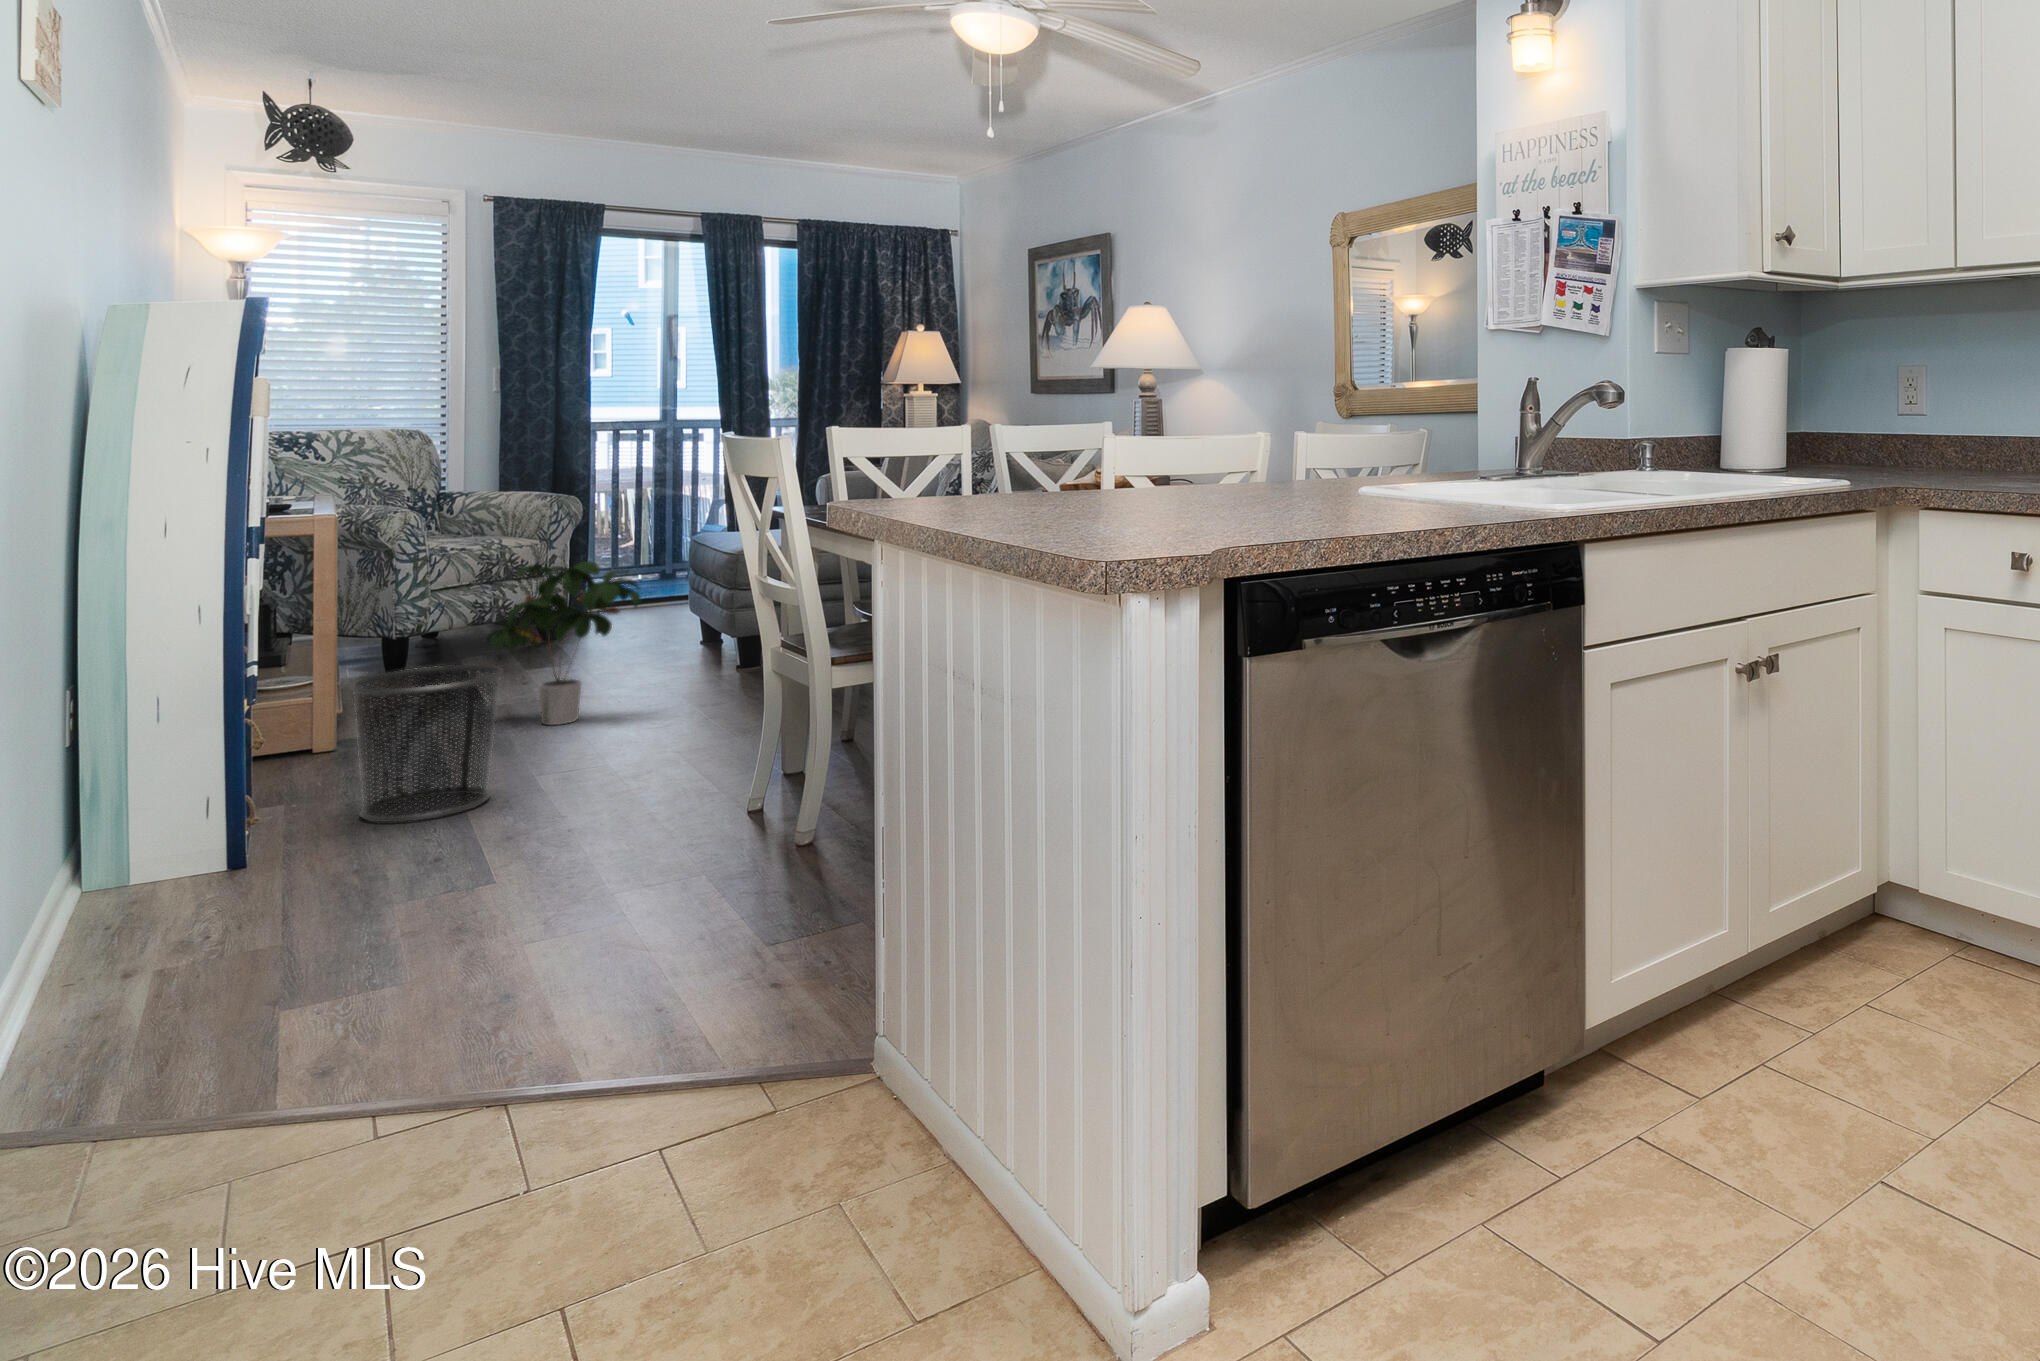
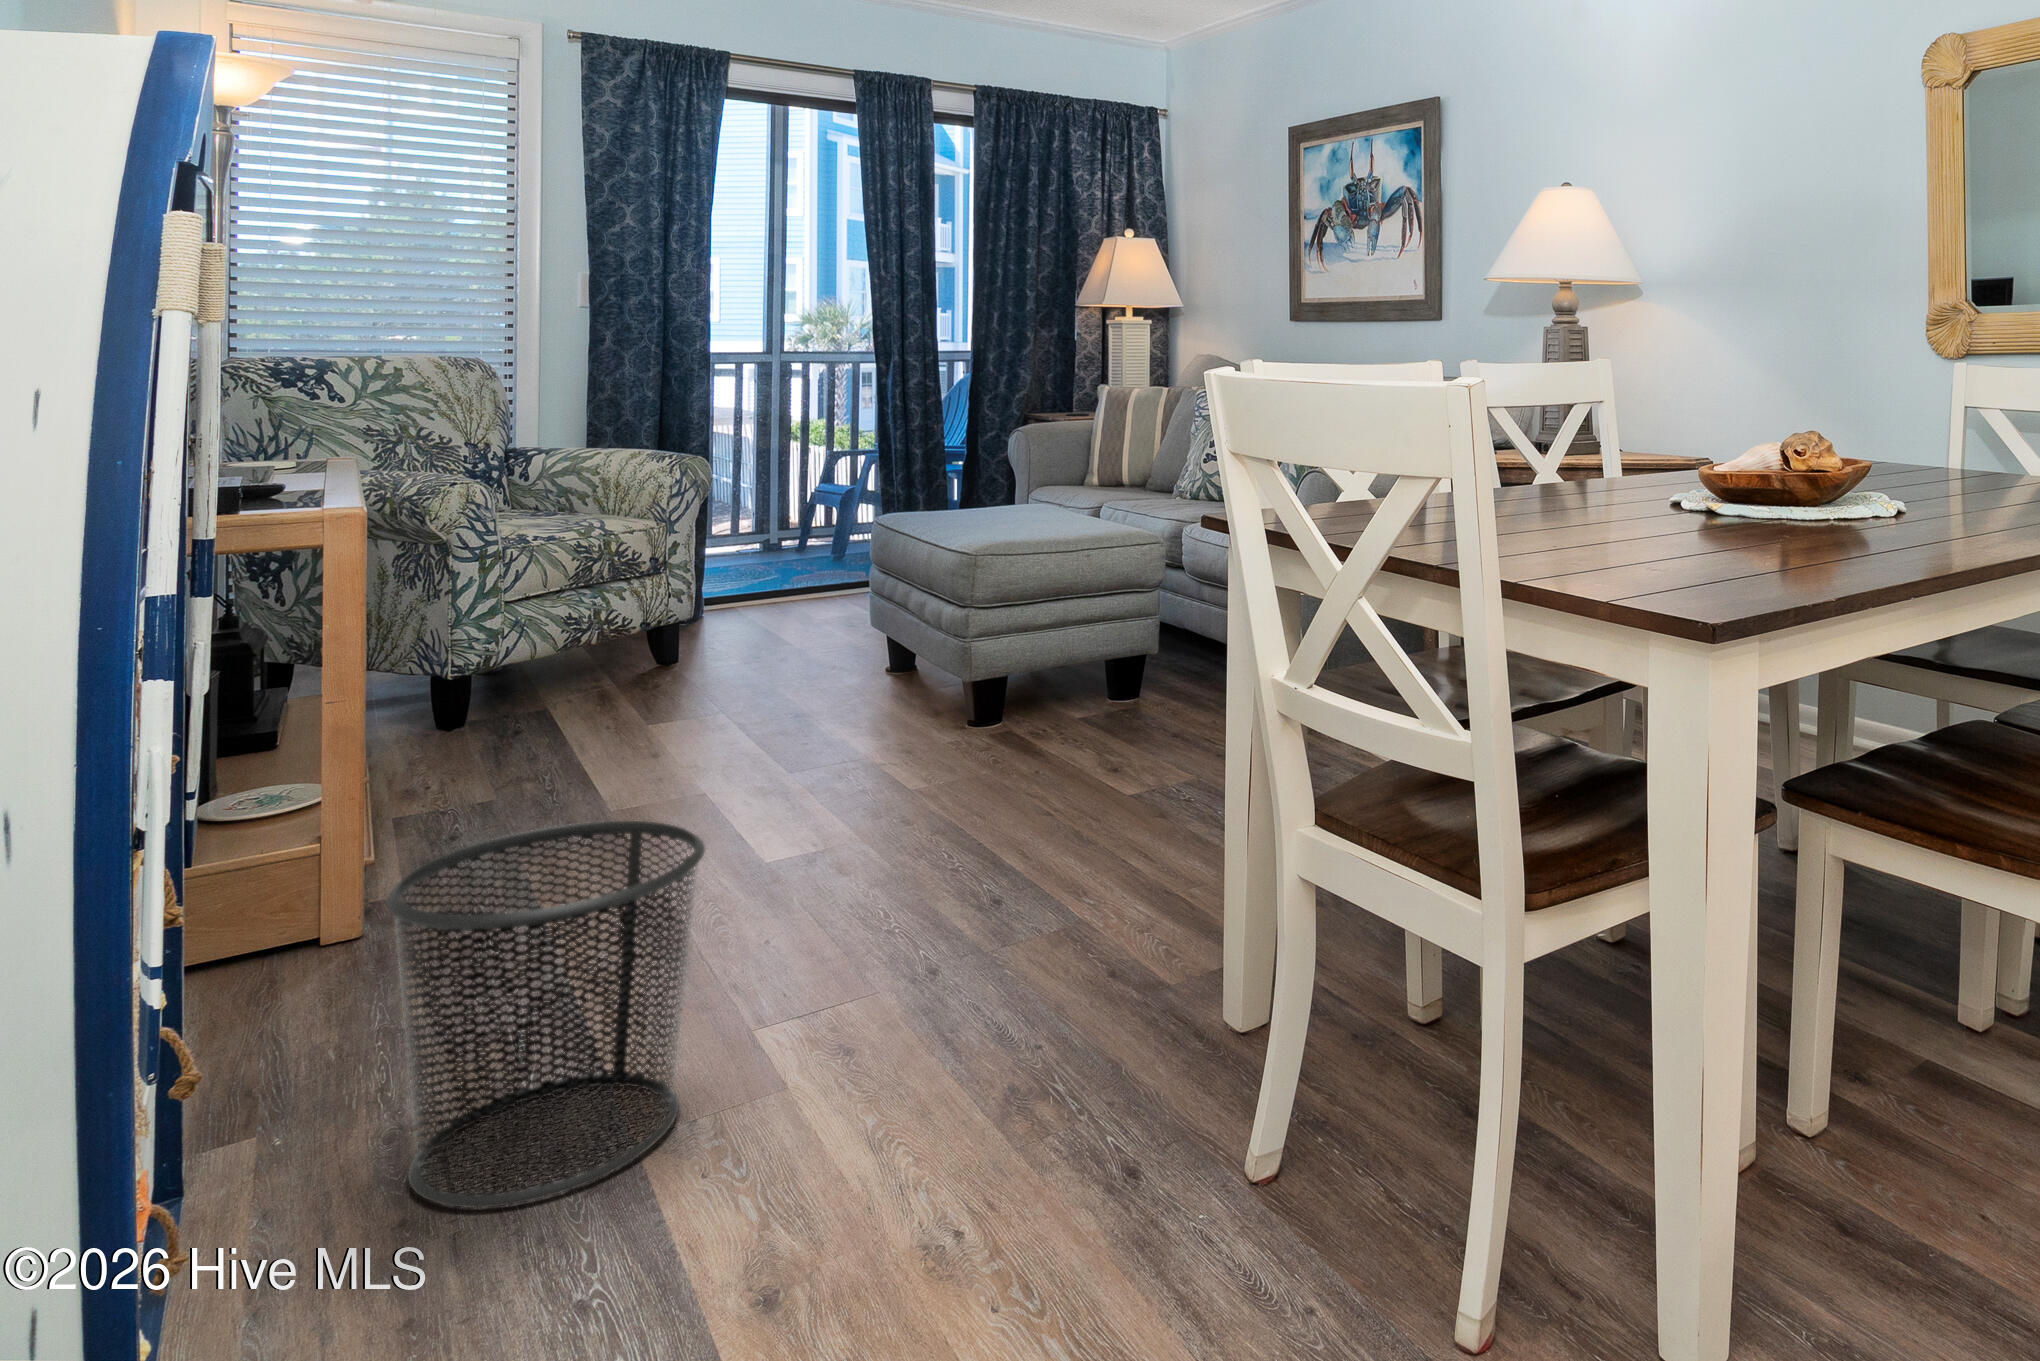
potted plant: present [486,561,641,725] -> none [617,579,881,866]

